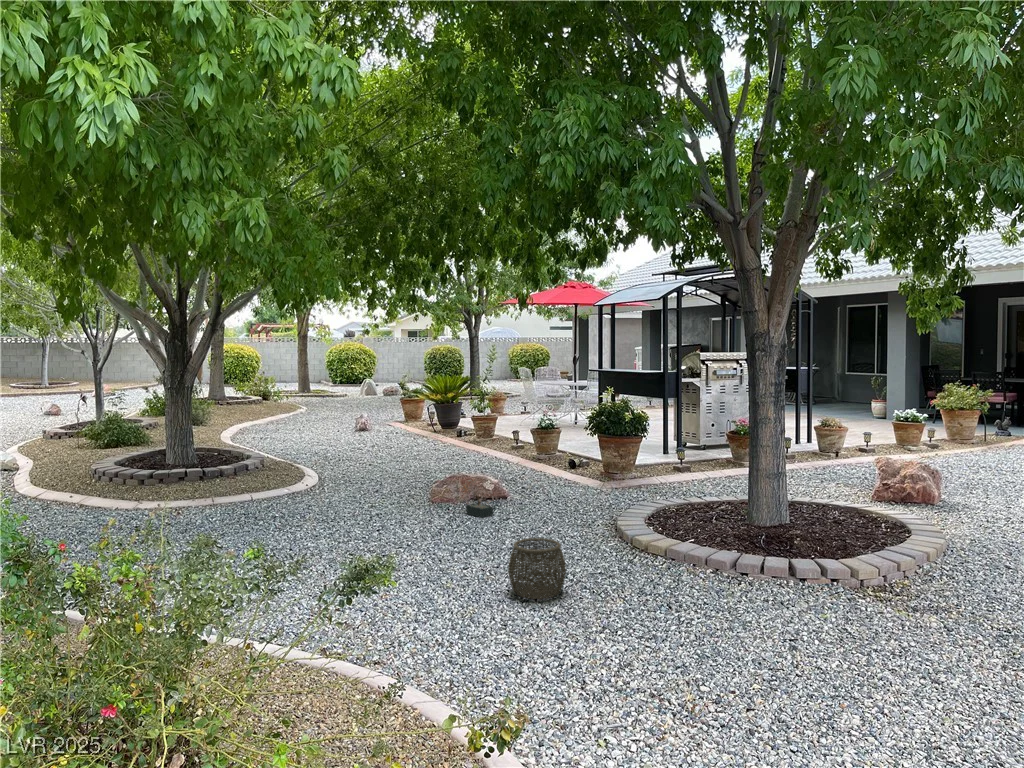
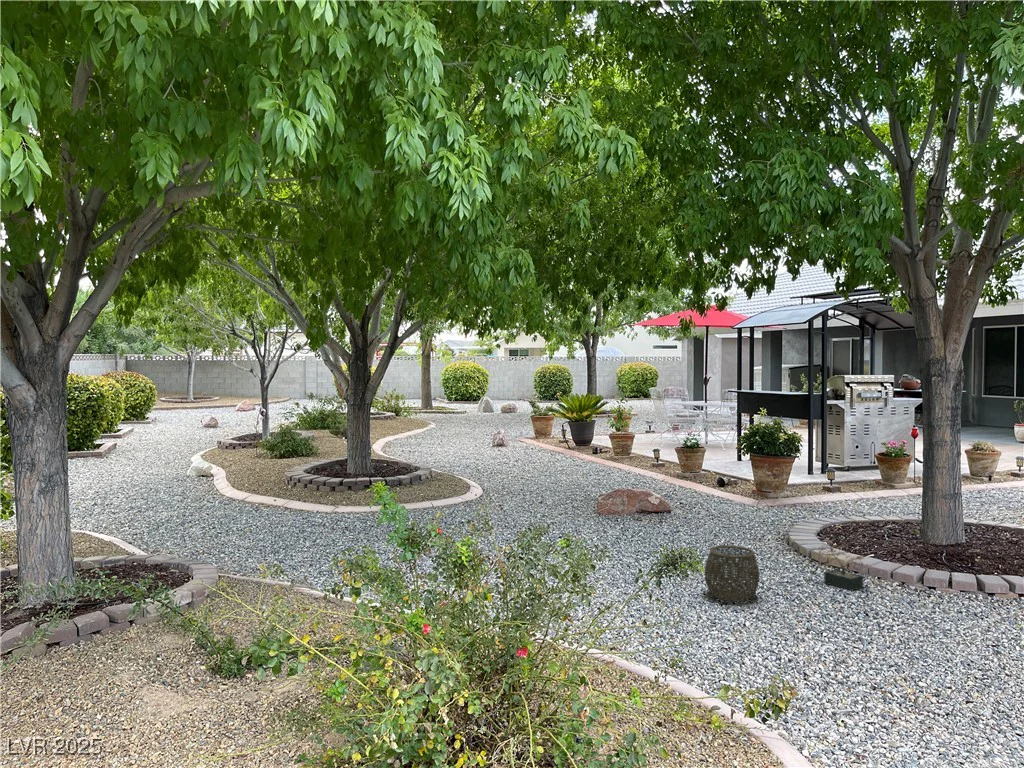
decorative plant: present [461,480,494,518] -> present [816,539,870,591]

